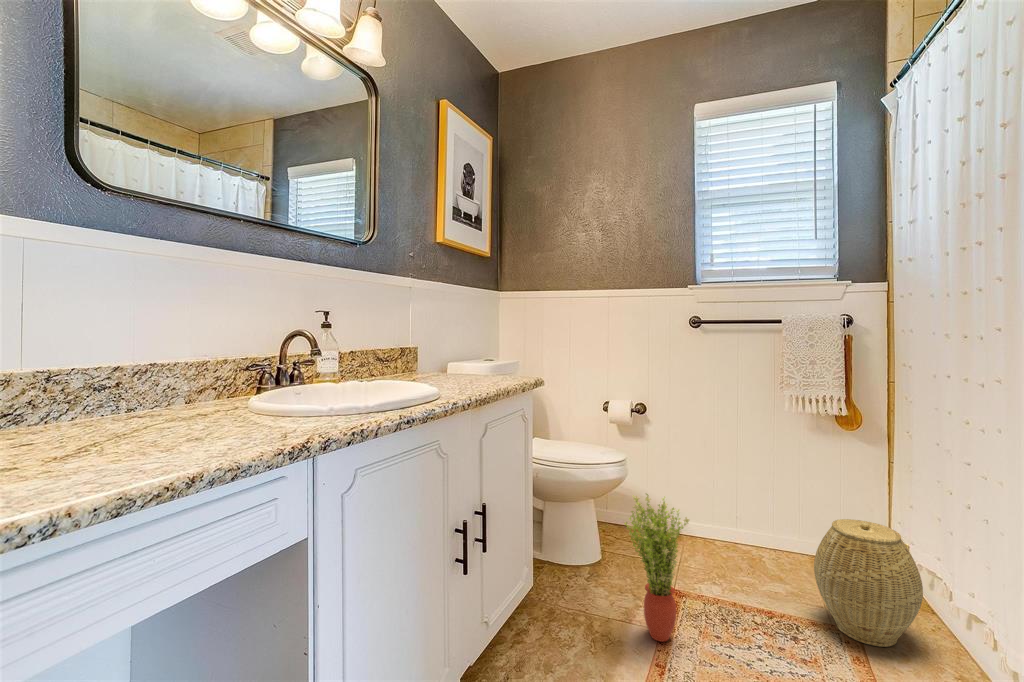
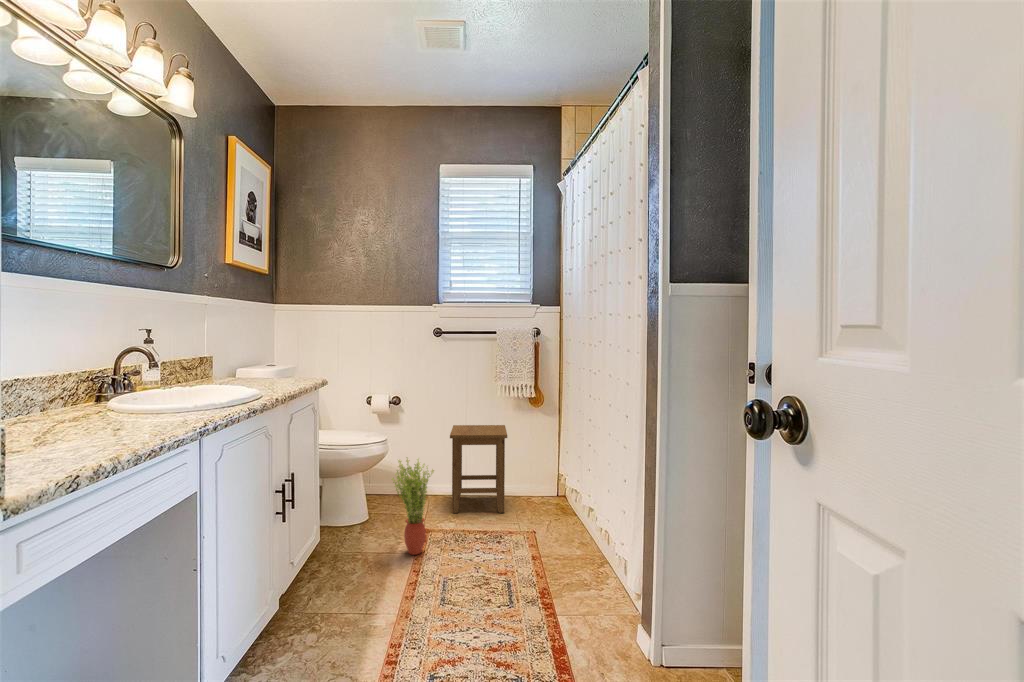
stool: none [710,446,805,589] -> present [450,425,507,513]
woven basket: present [814,519,923,647] -> none [509,461,562,532]

